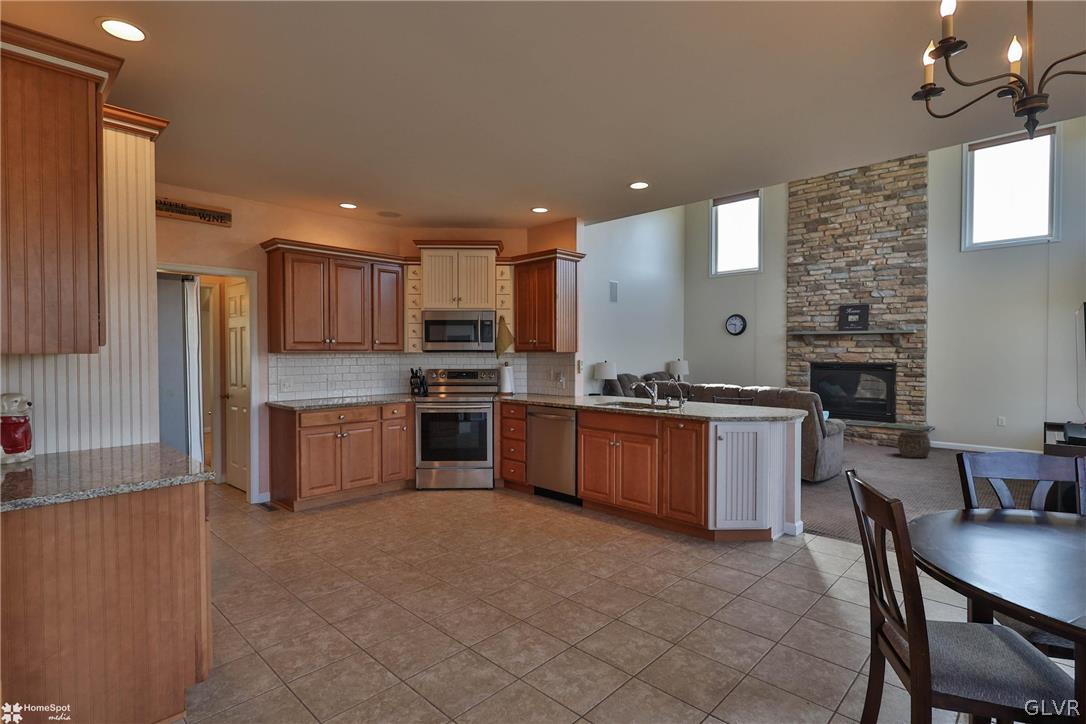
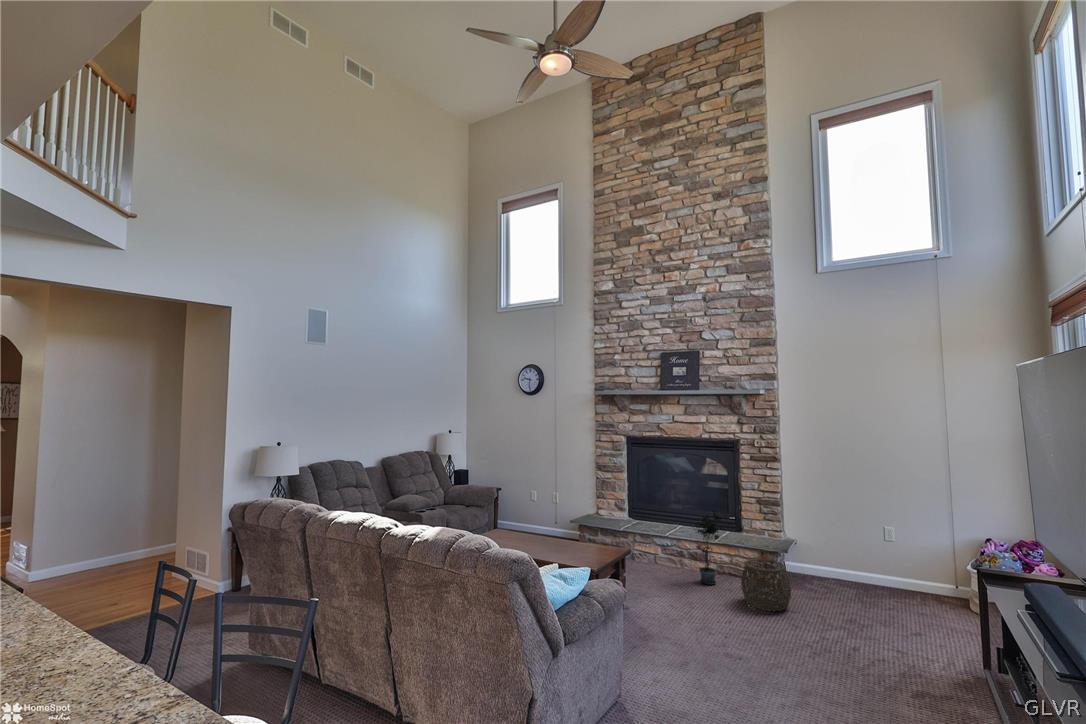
potted plant: none [862,405,885,449] -> present [695,510,722,585]

